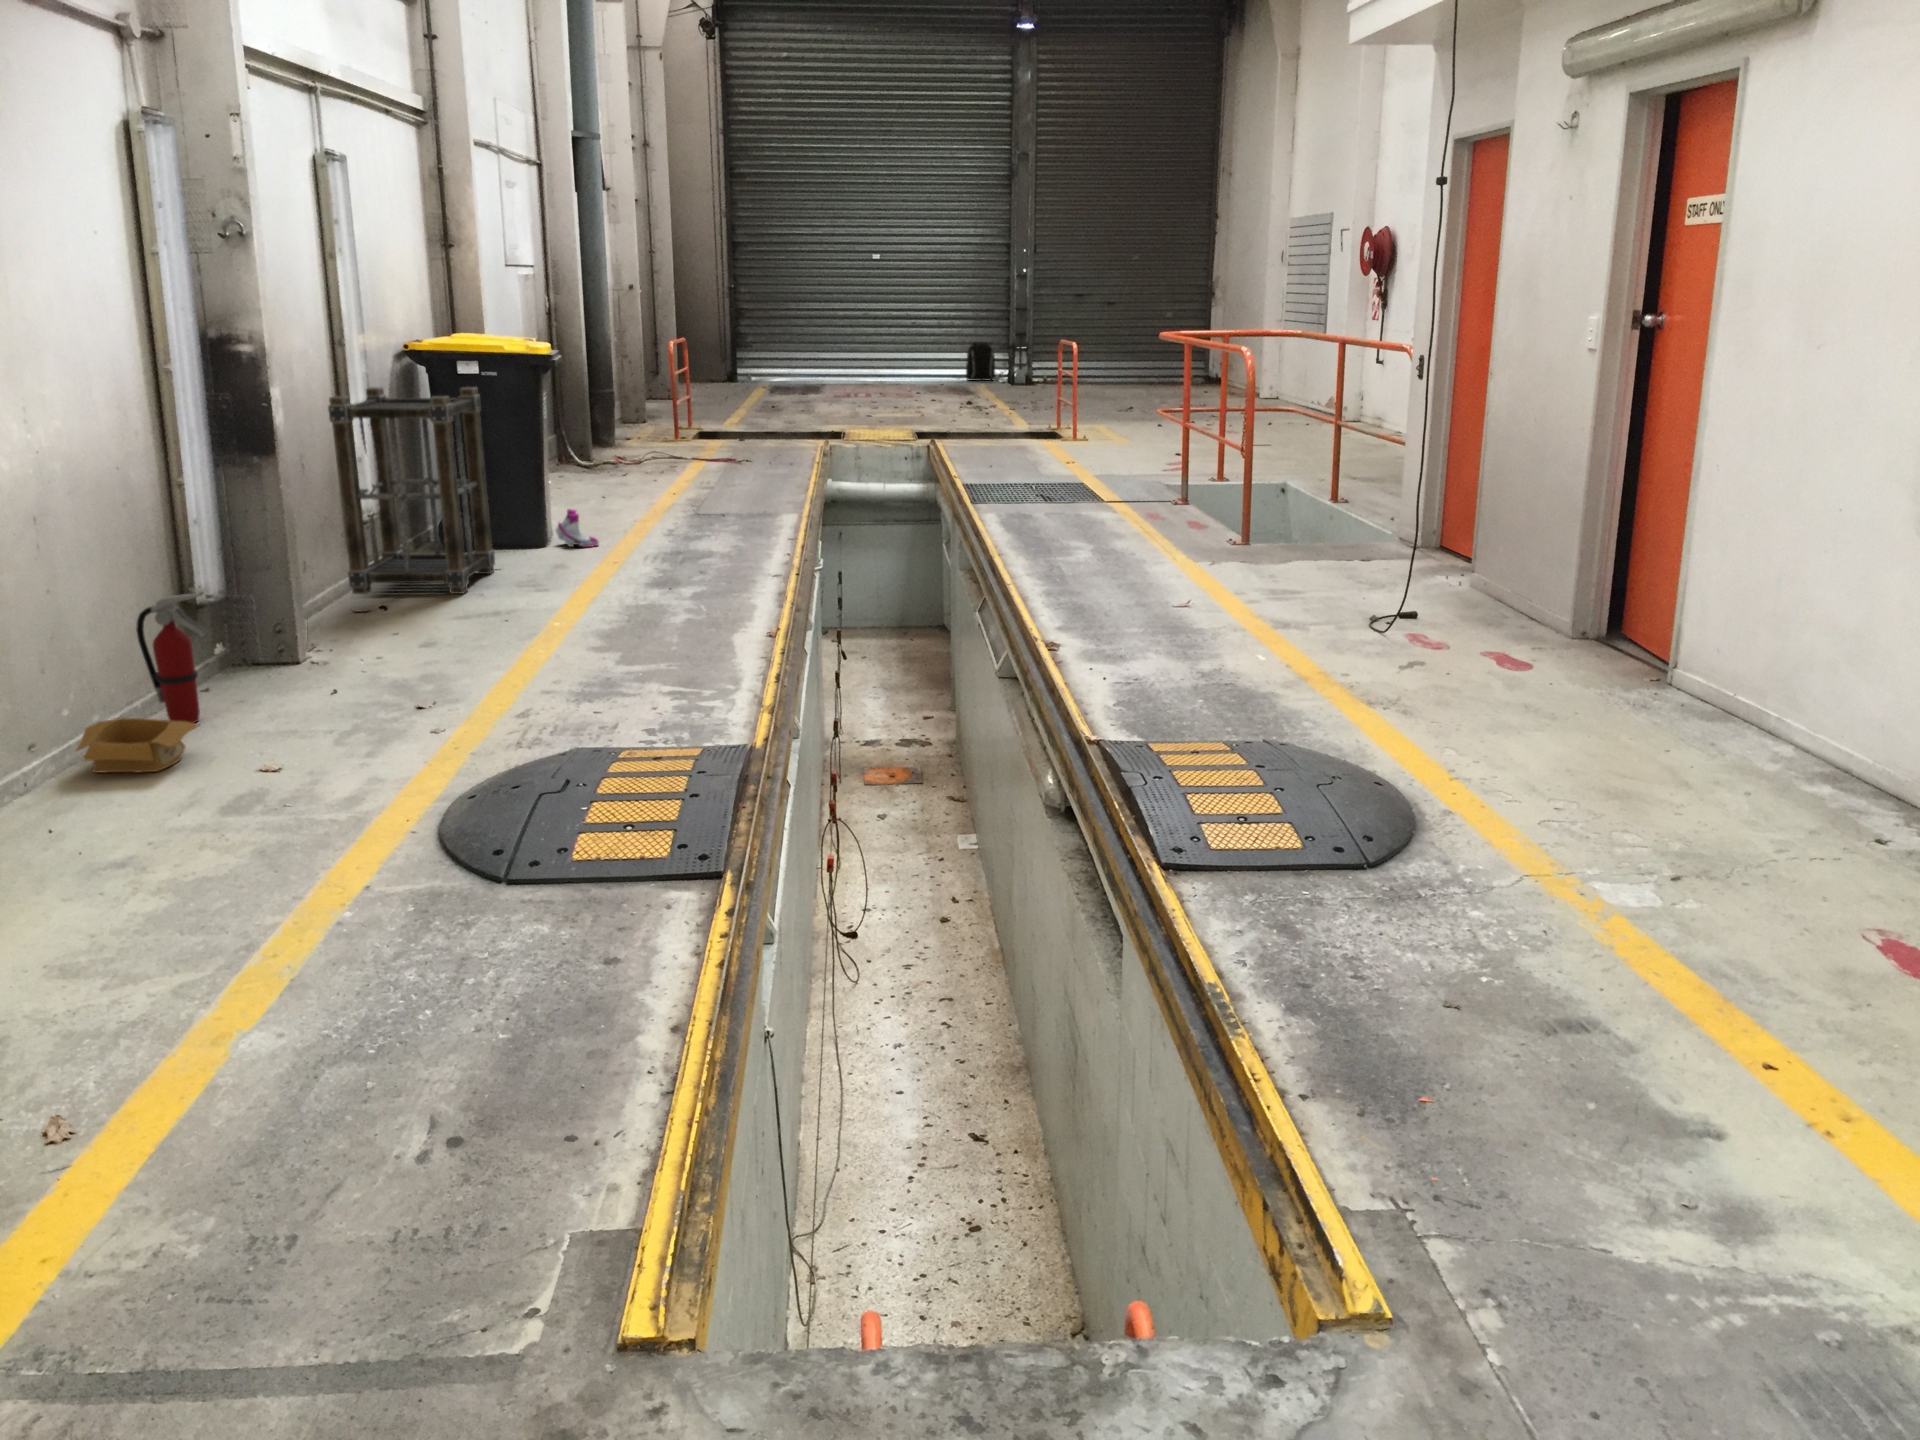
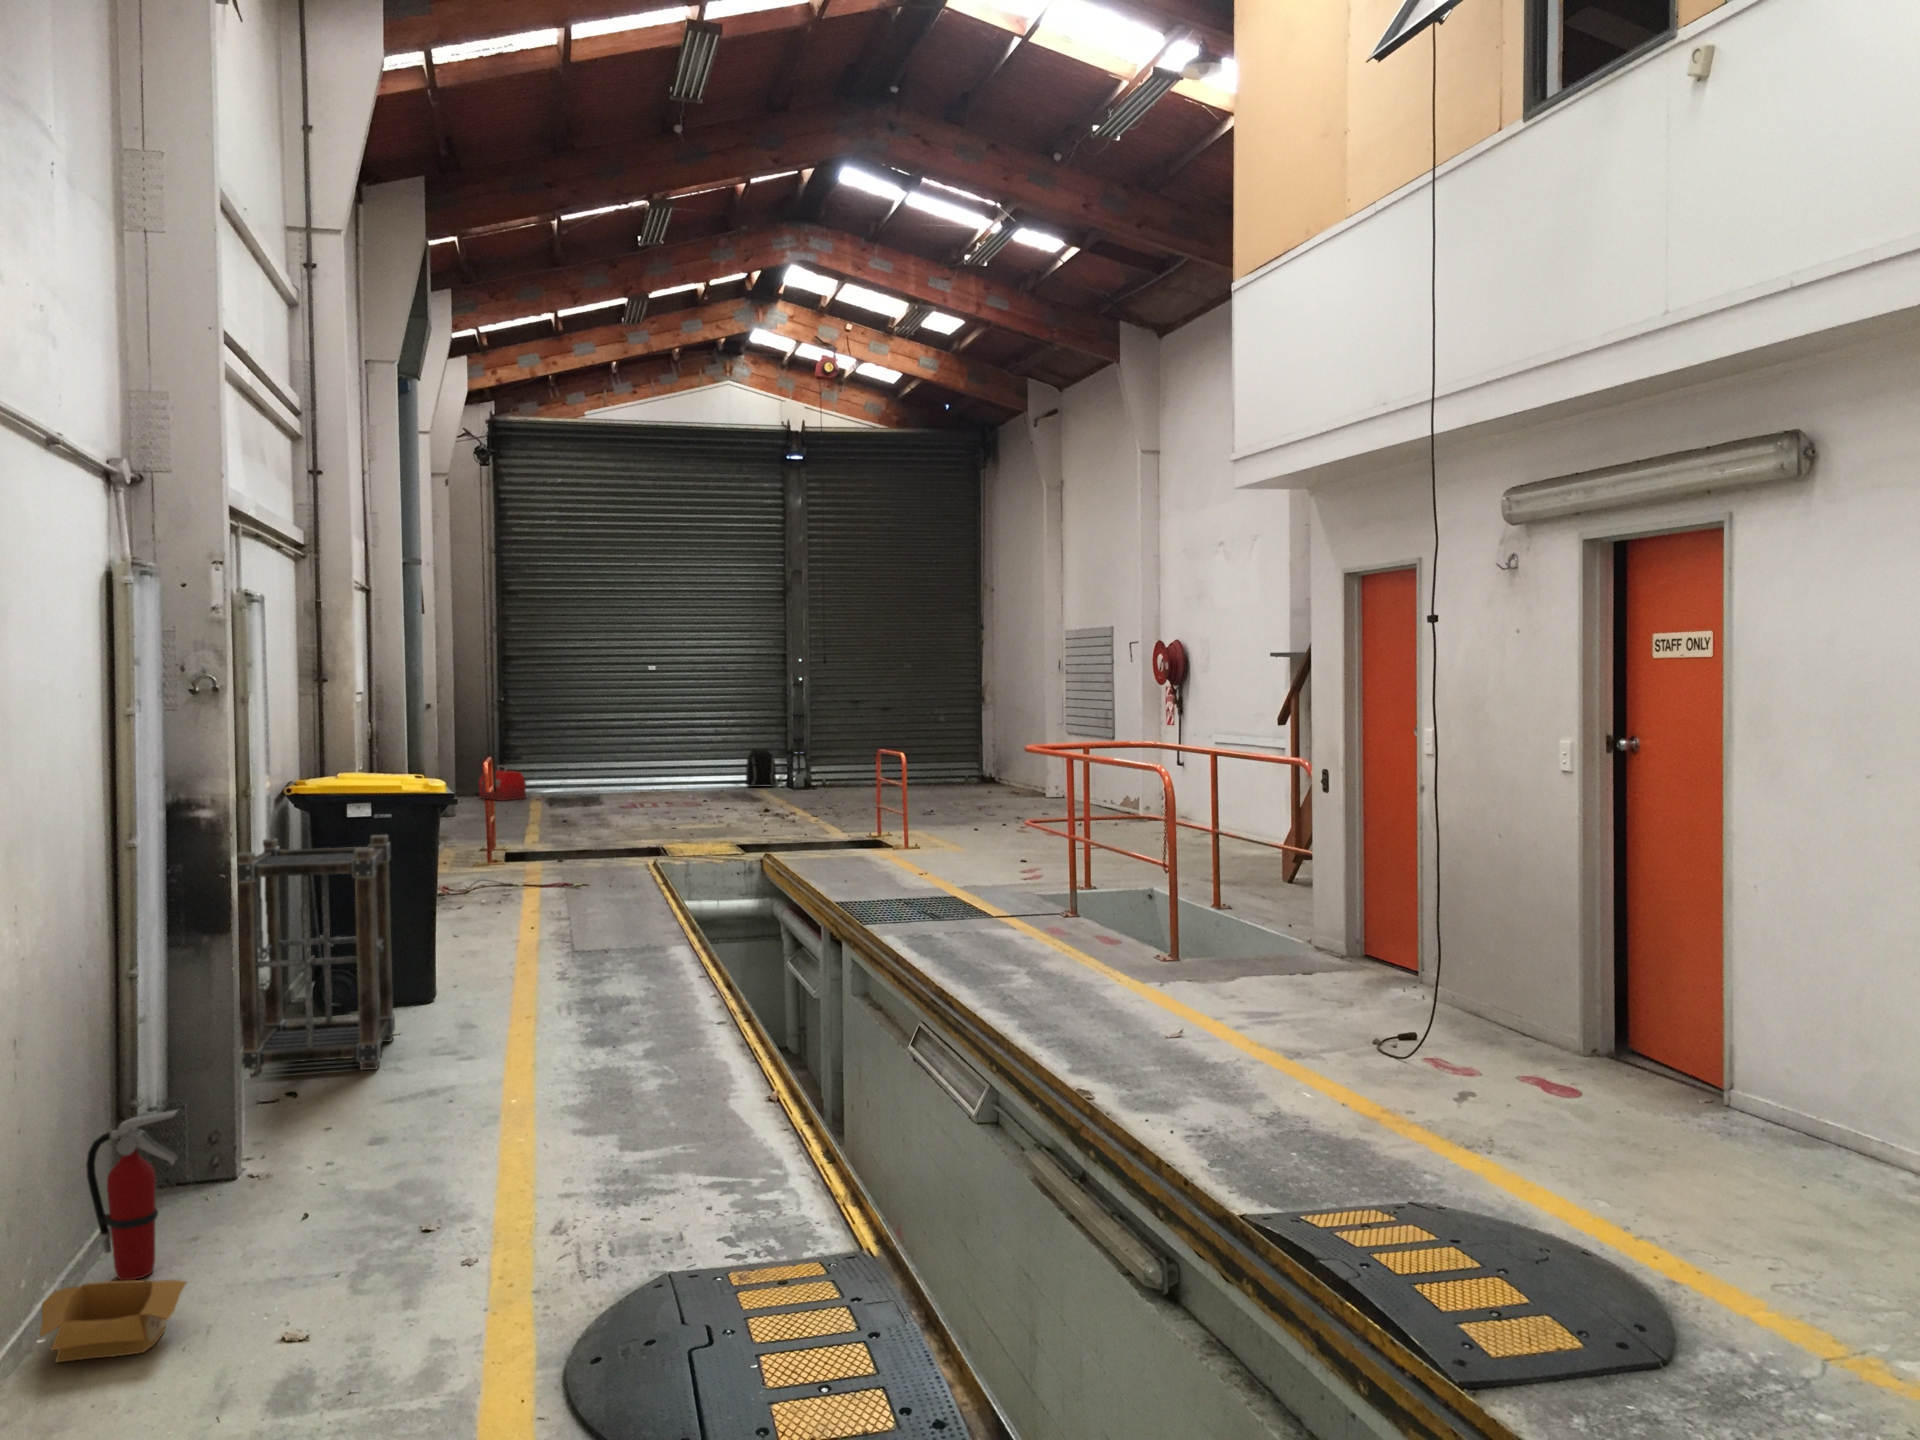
toolbox: none [710,351,753,386] -> present [479,765,526,801]
boots: present [556,509,599,547] -> none [443,959,493,1001]

